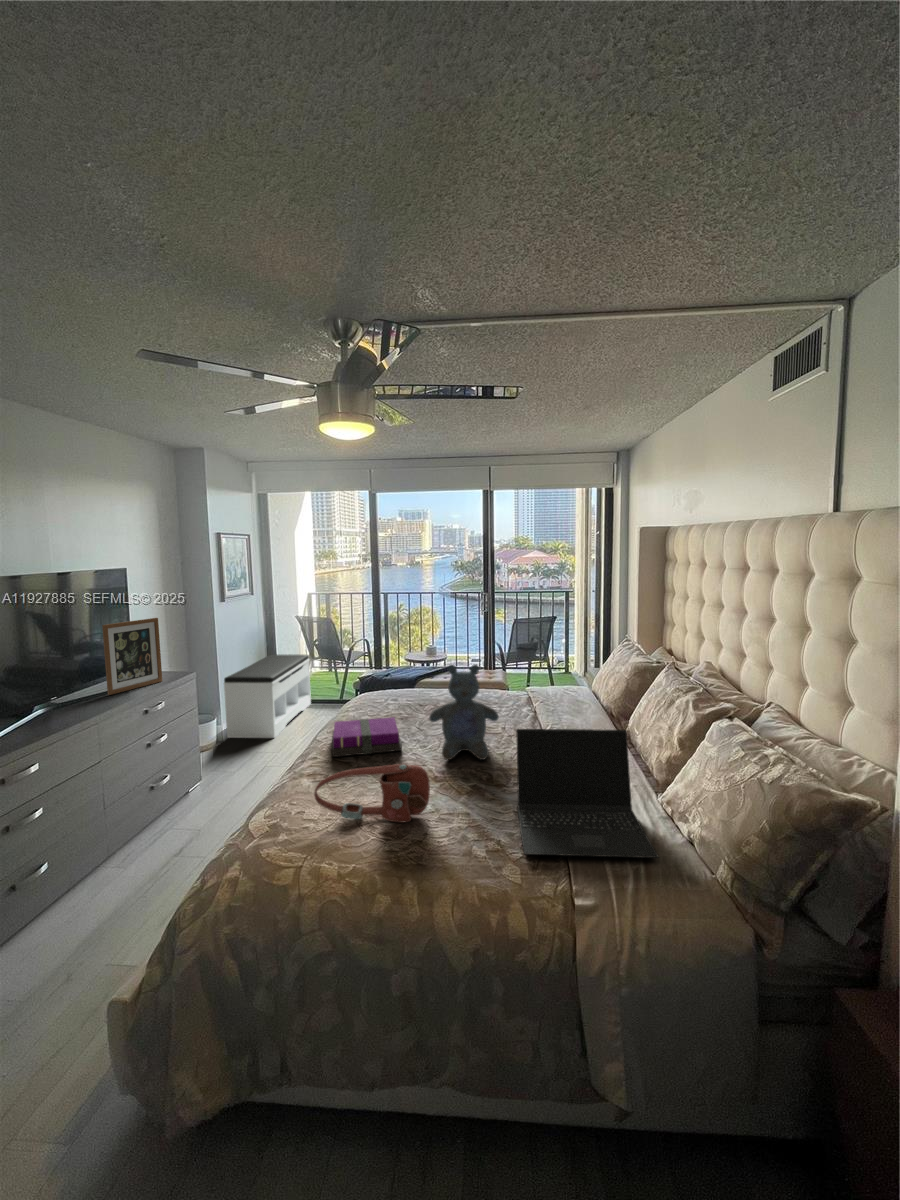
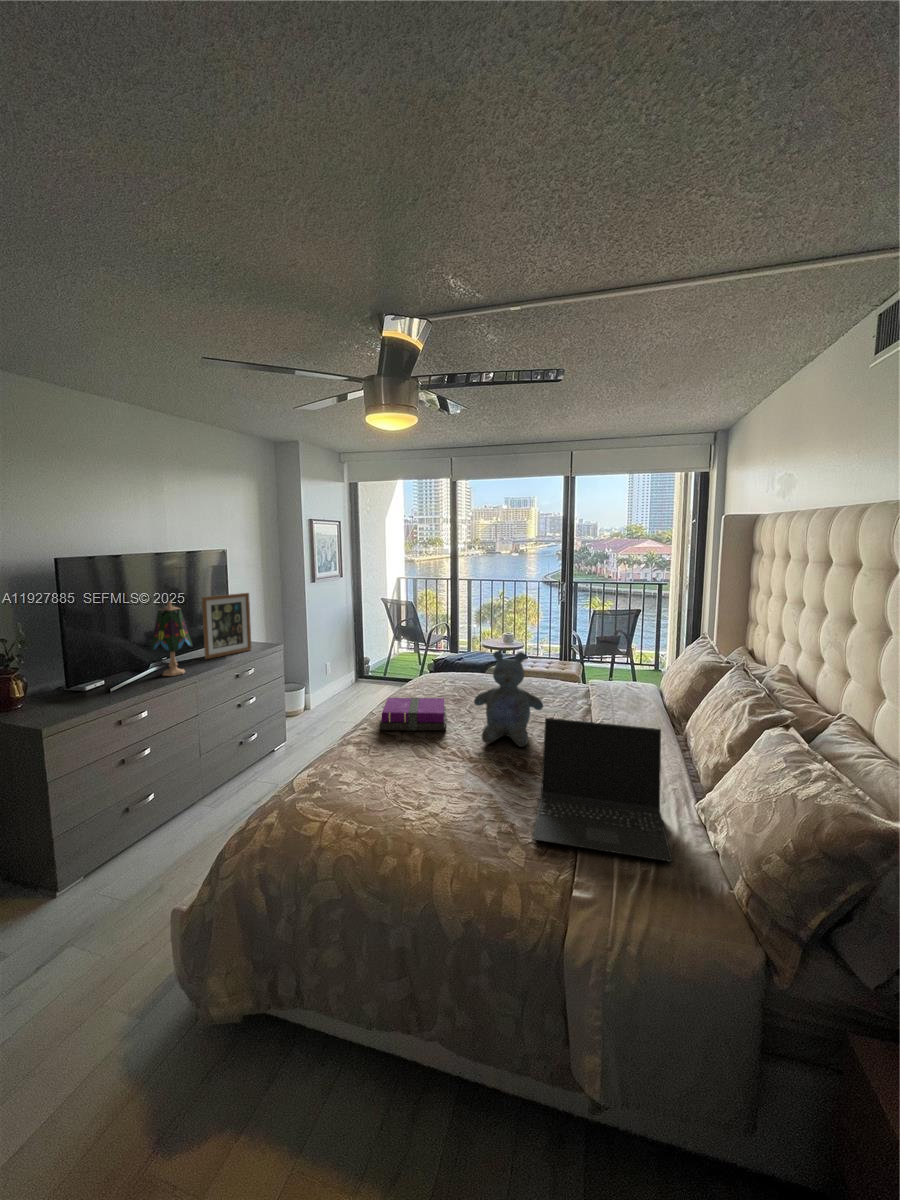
table lamp: none [41,631,96,718] -> present [150,601,193,676]
bench: present [224,655,311,738] -> none [310,633,391,711]
handbag: present [314,764,430,823] -> none [349,741,455,796]

